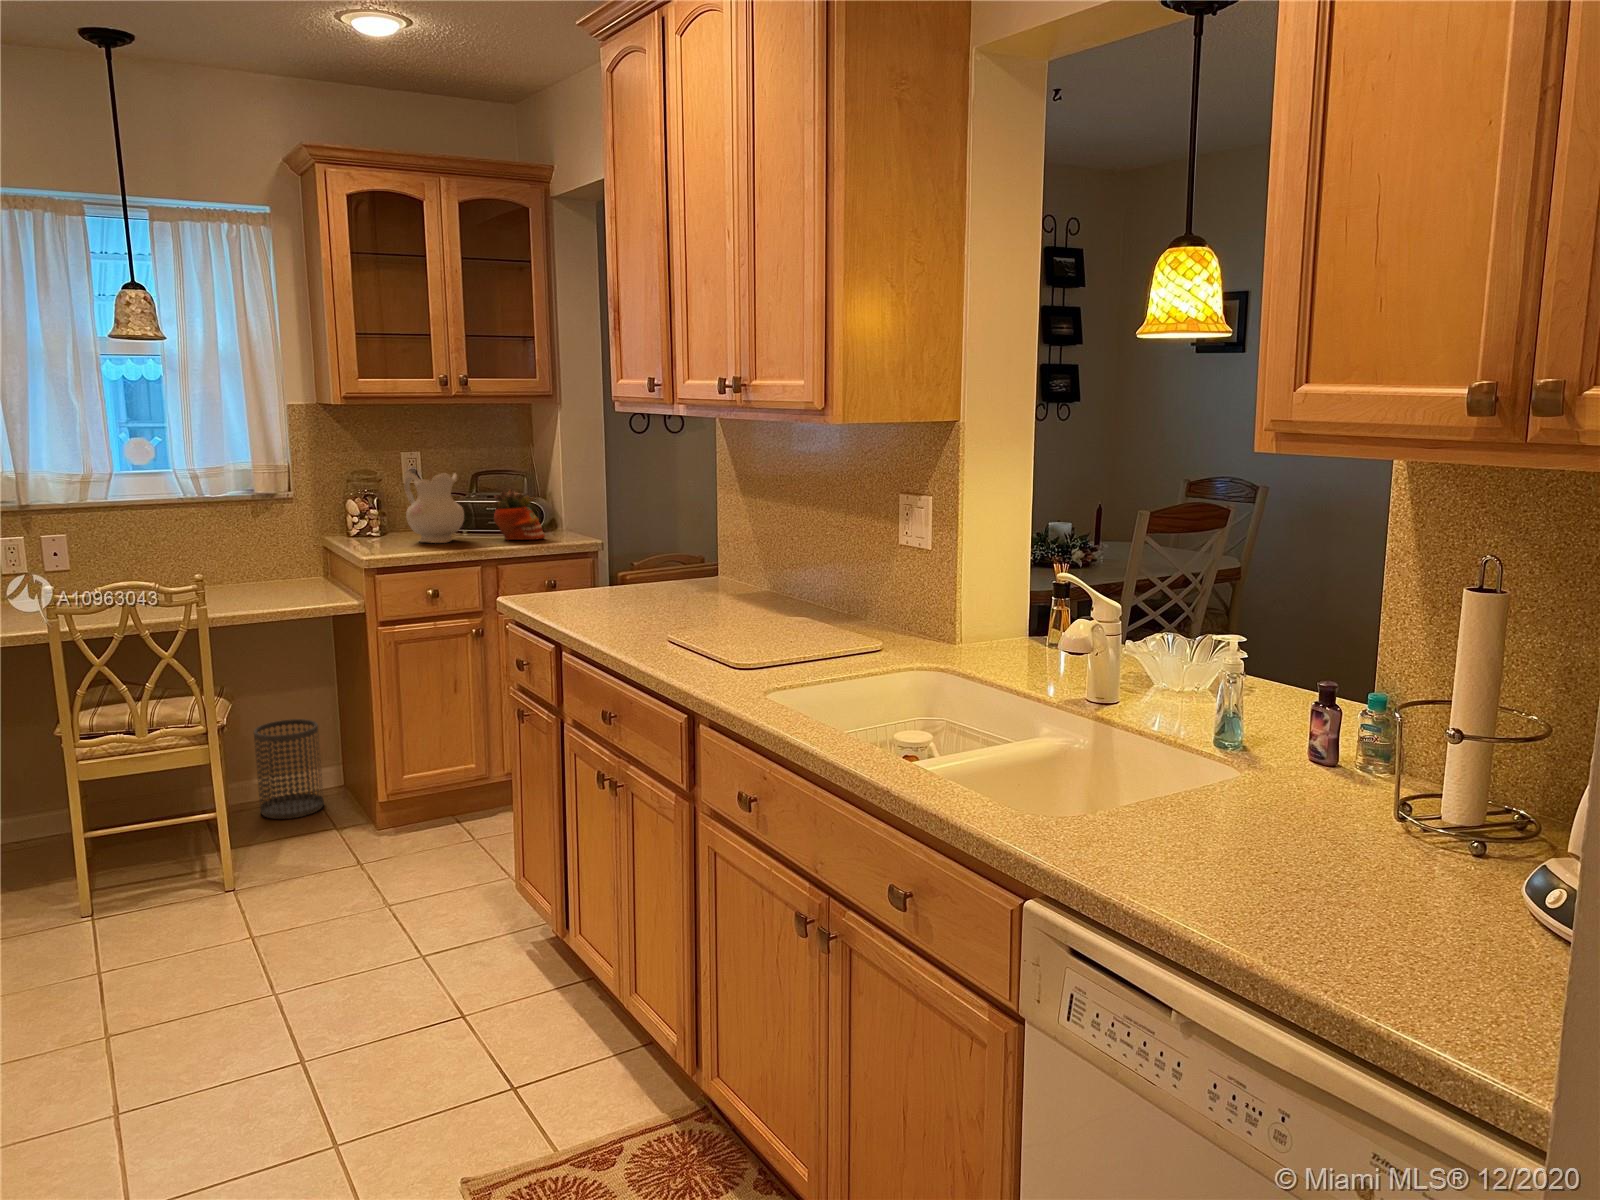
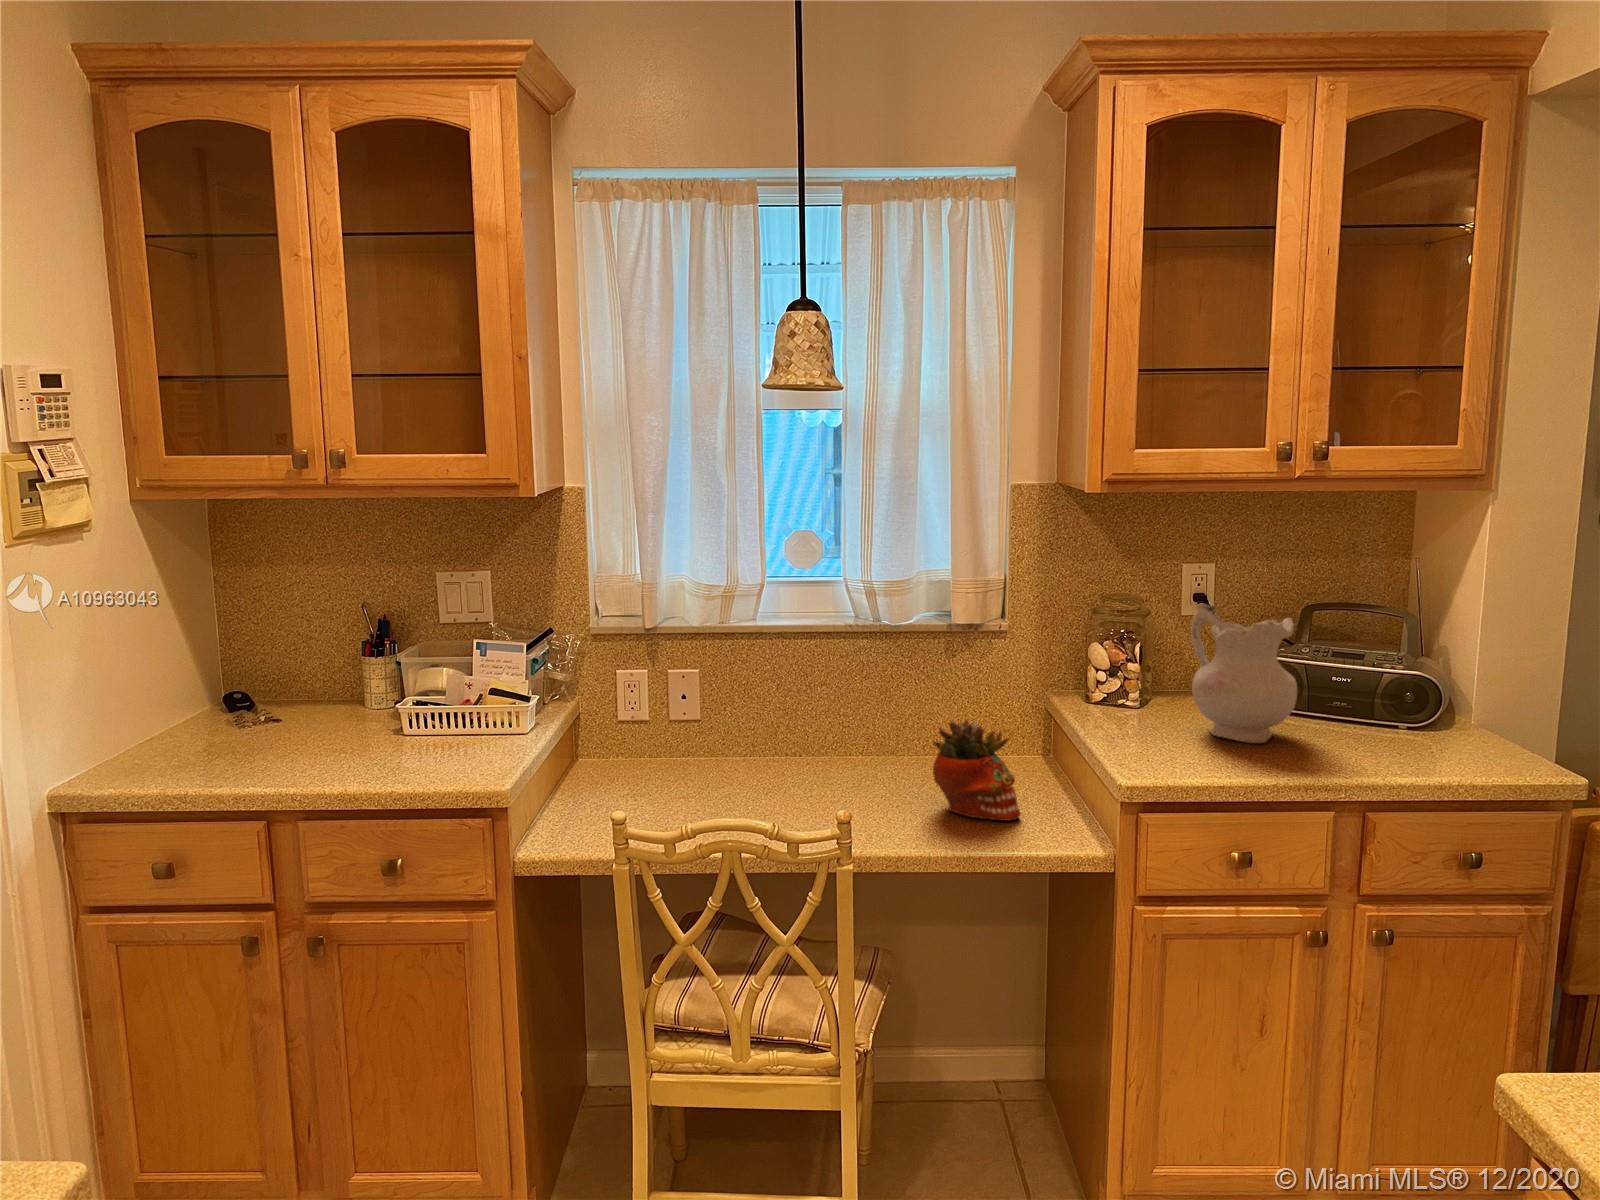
succulent planter: present [494,490,545,540] -> present [933,719,1021,821]
wastebasket: present [254,719,324,819] -> none [916,971,1011,1144]

